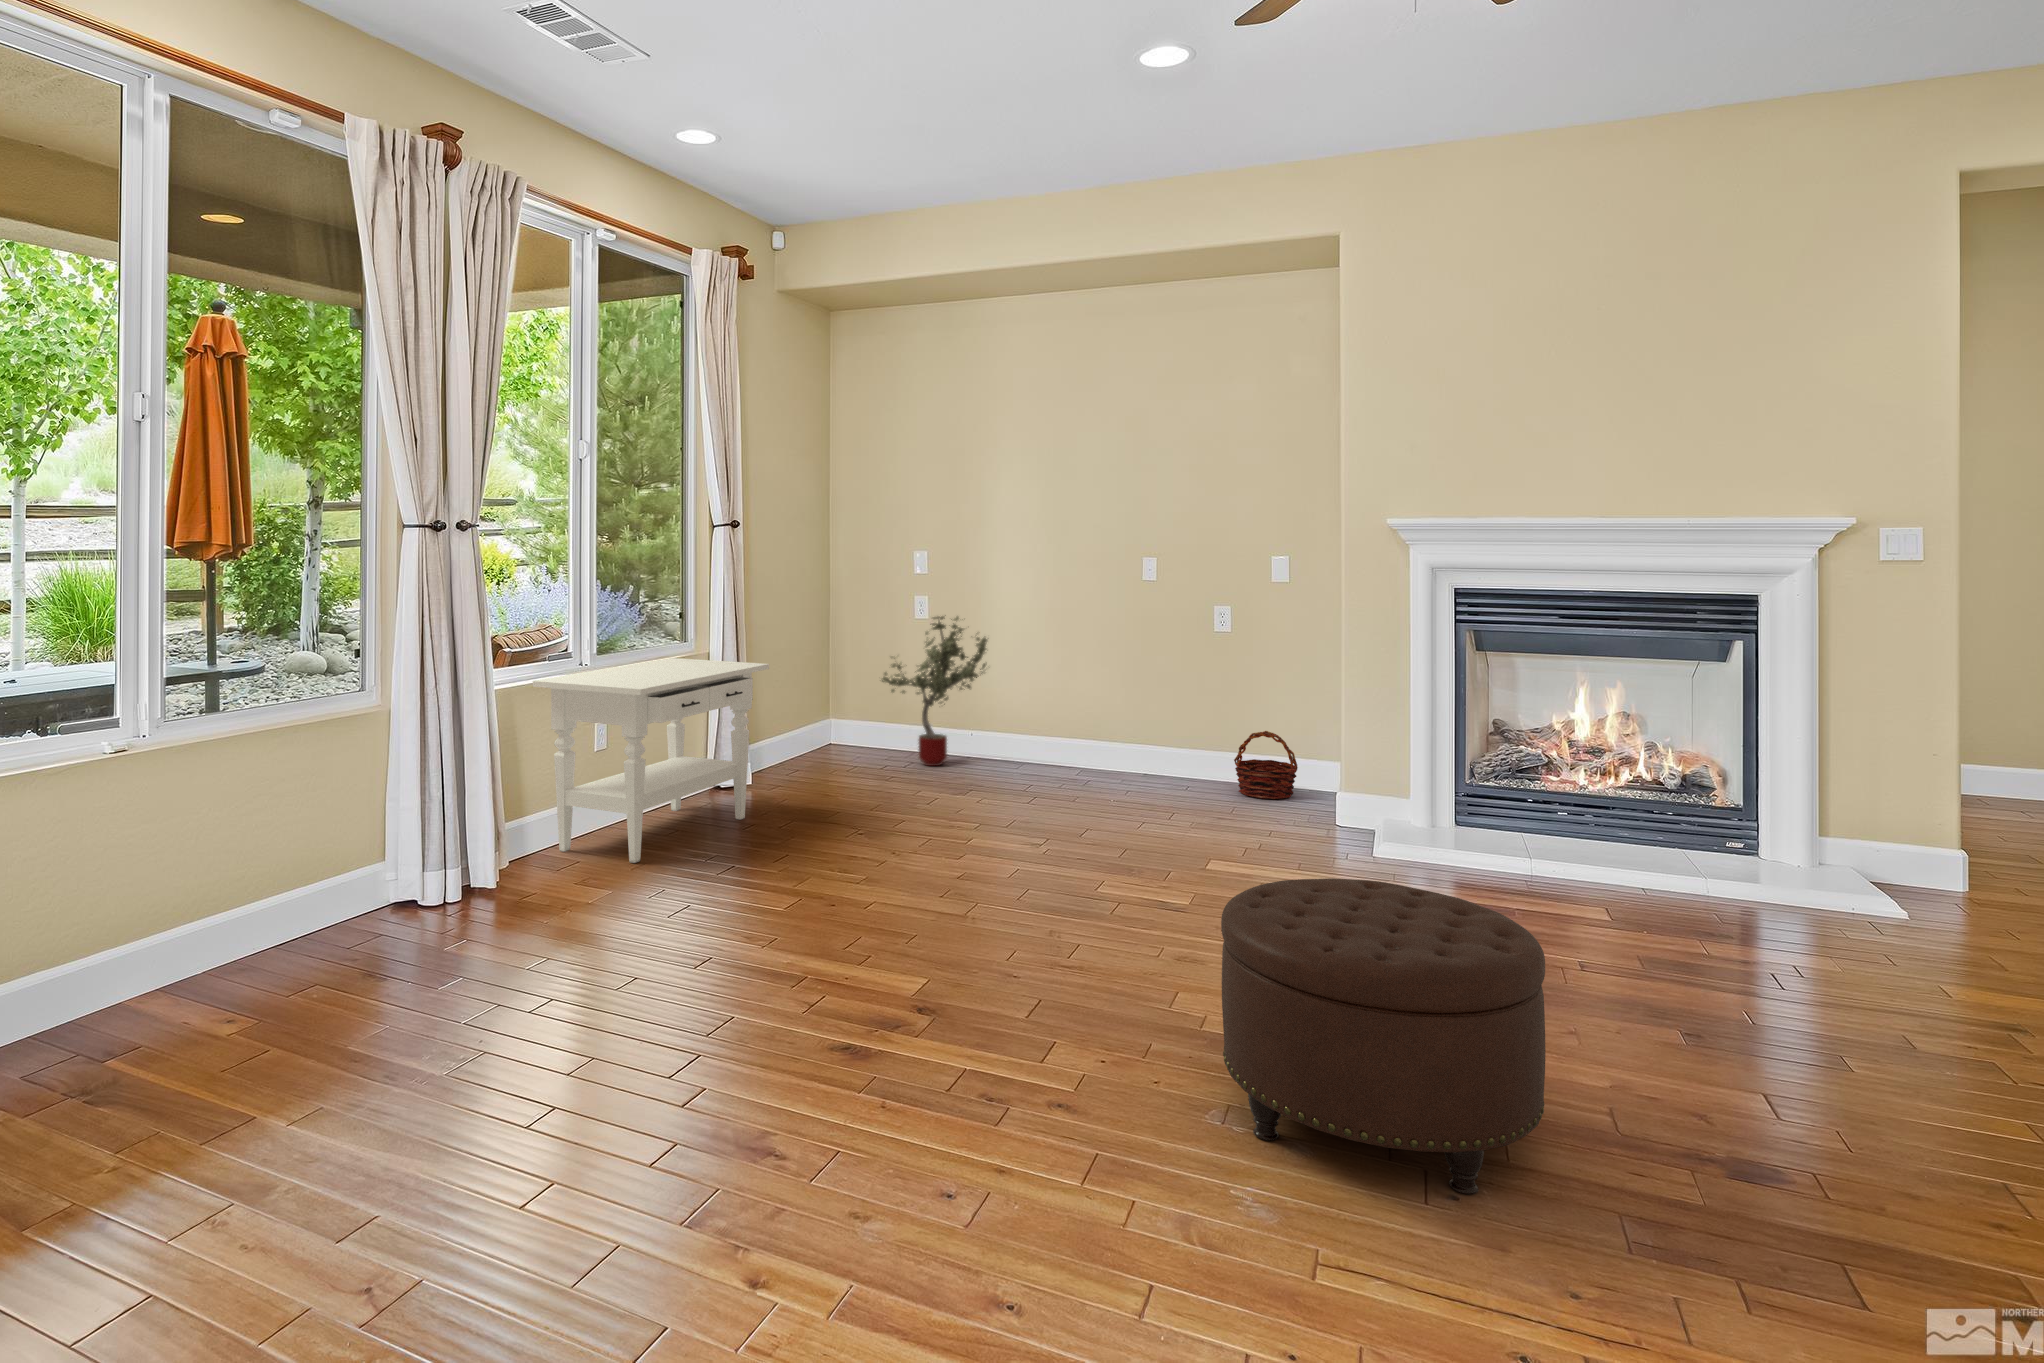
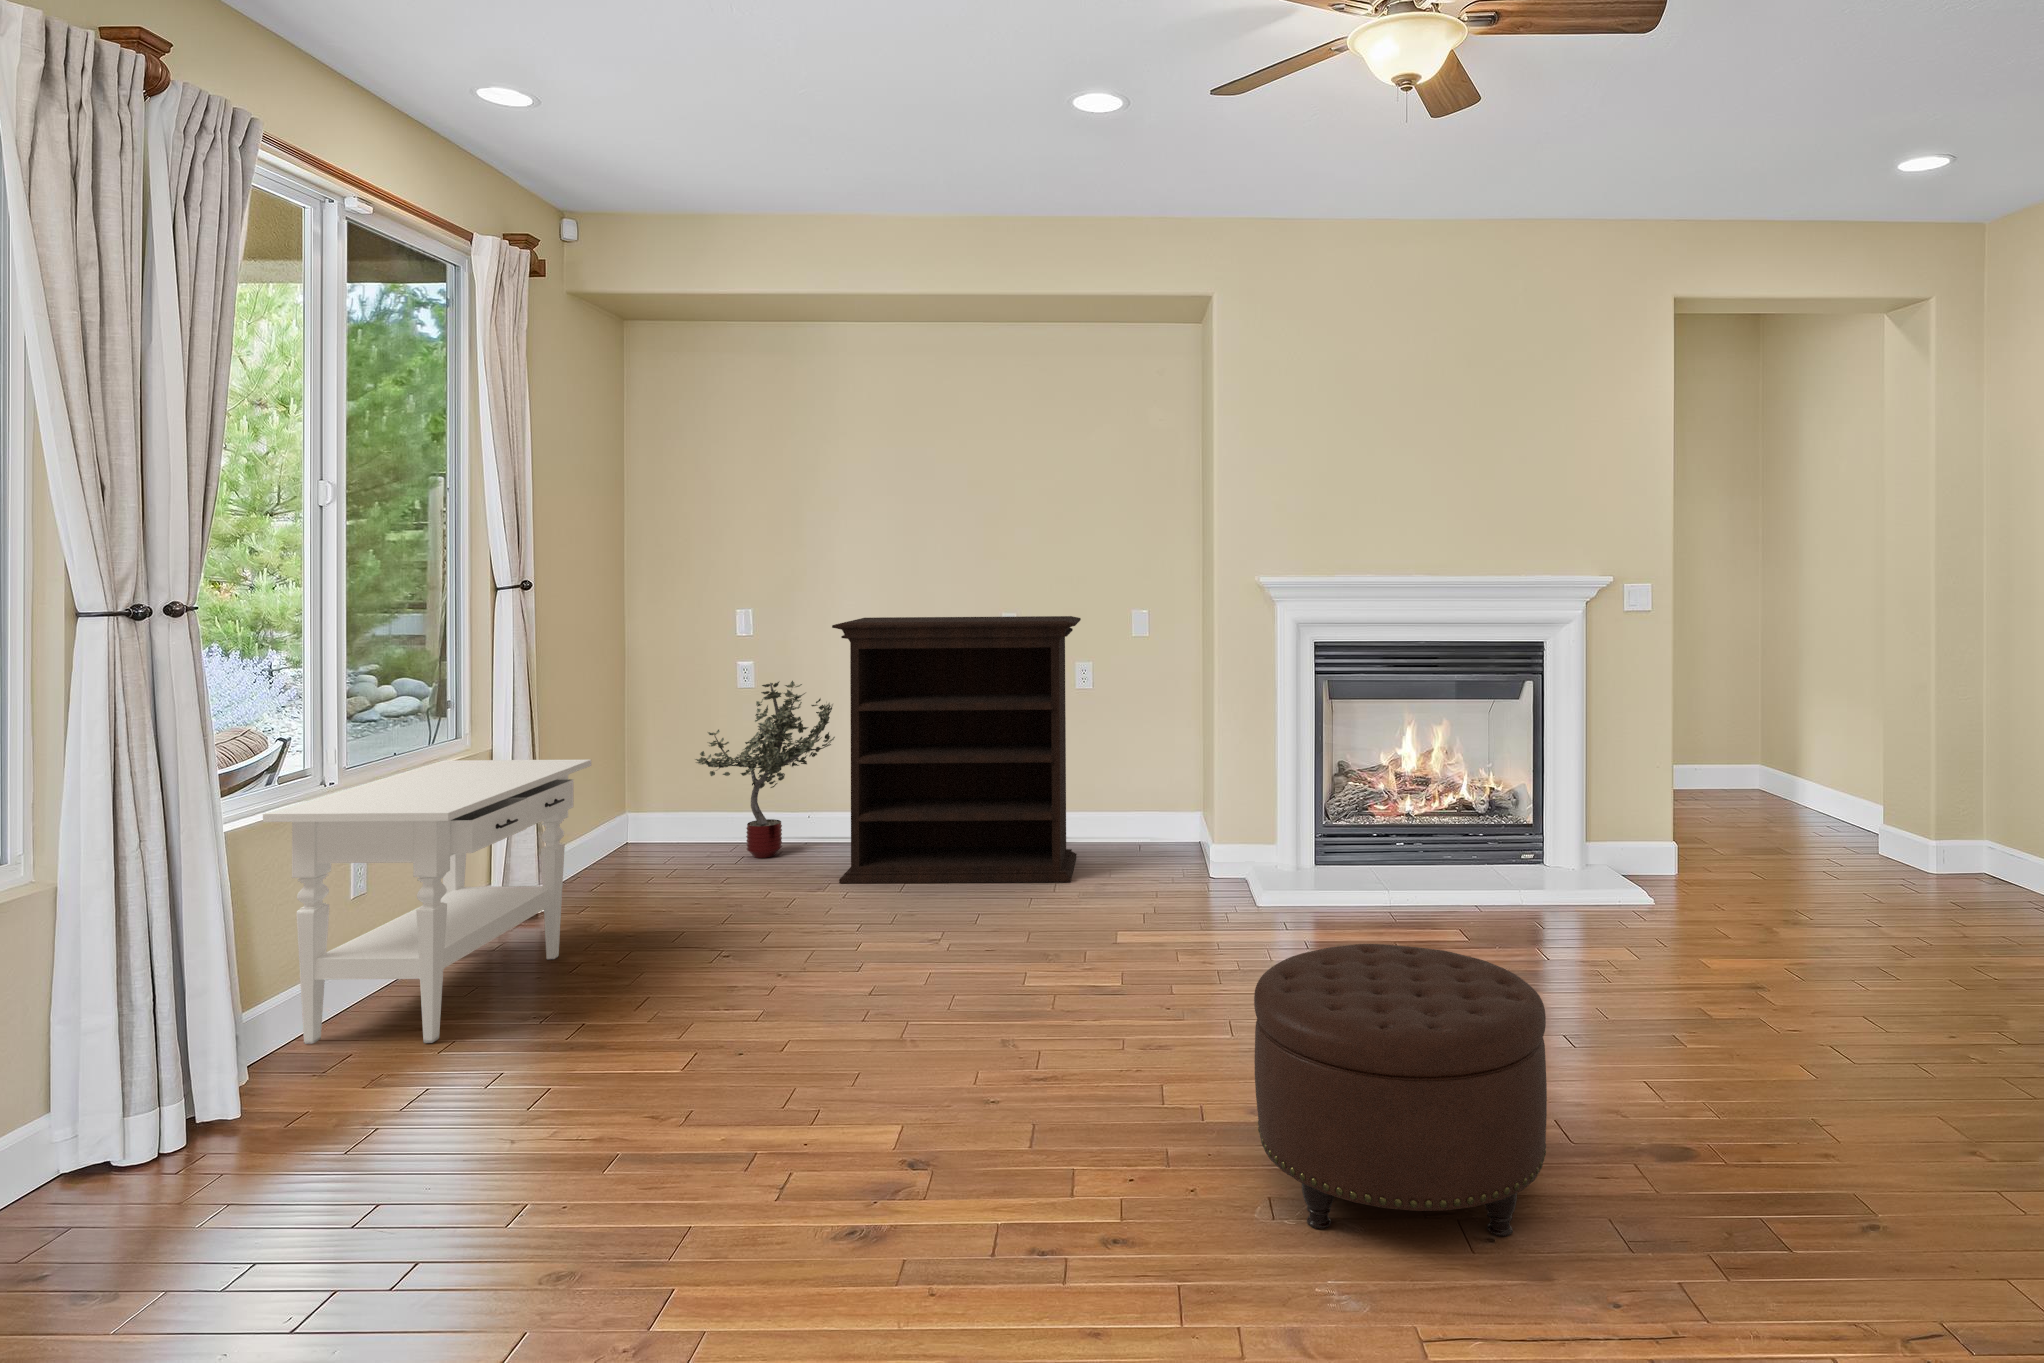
bookshelf: none [976,561,1213,814] -> present [832,616,1081,883]
basket: present [1234,731,1298,799] -> none [1099,785,1161,855]

